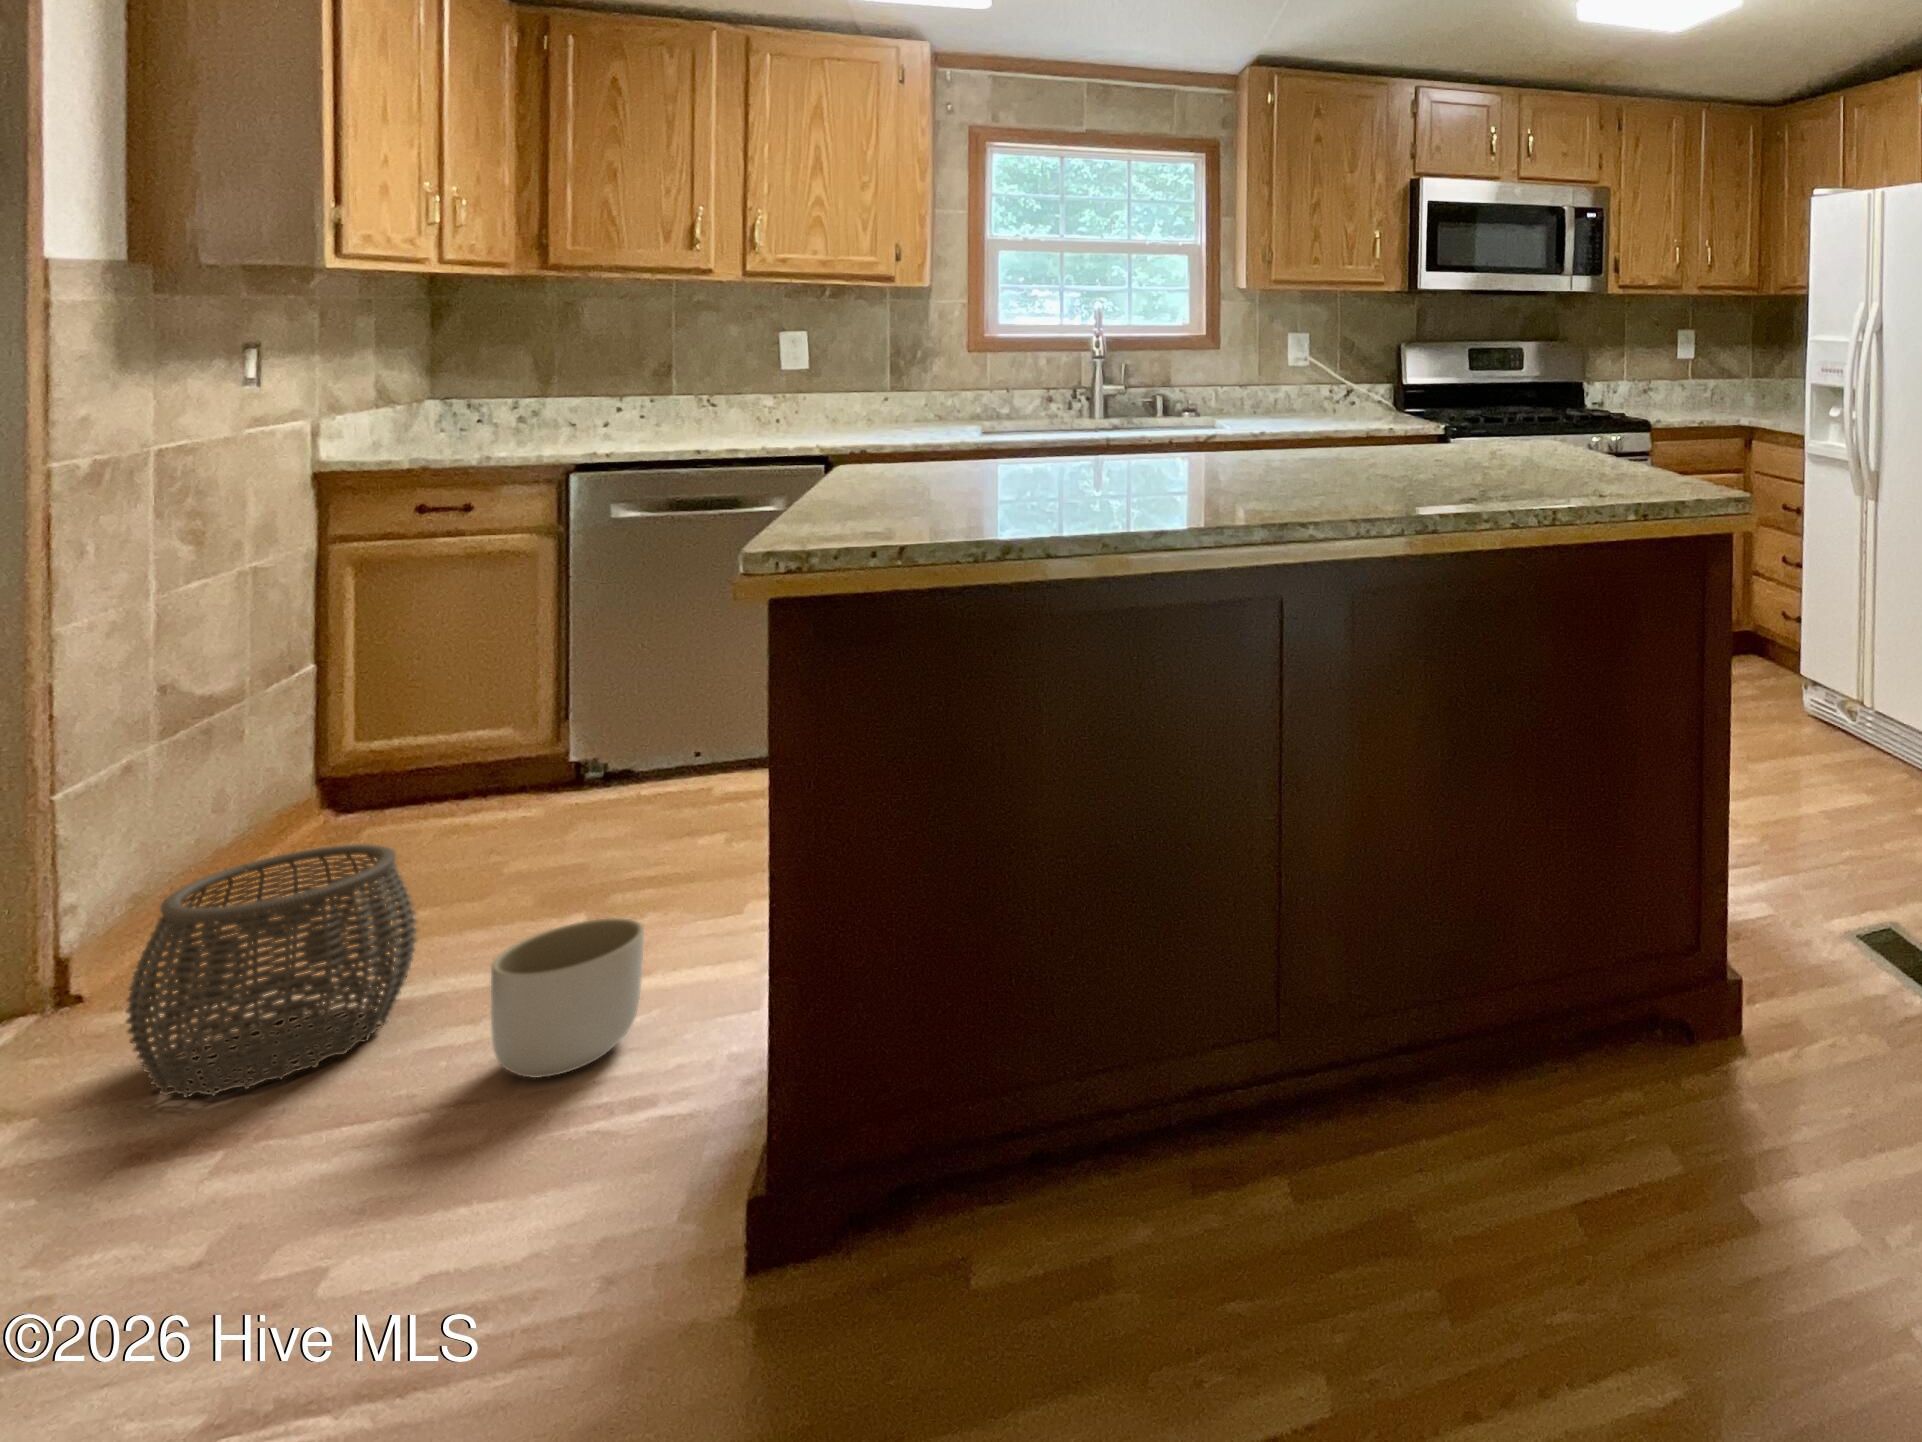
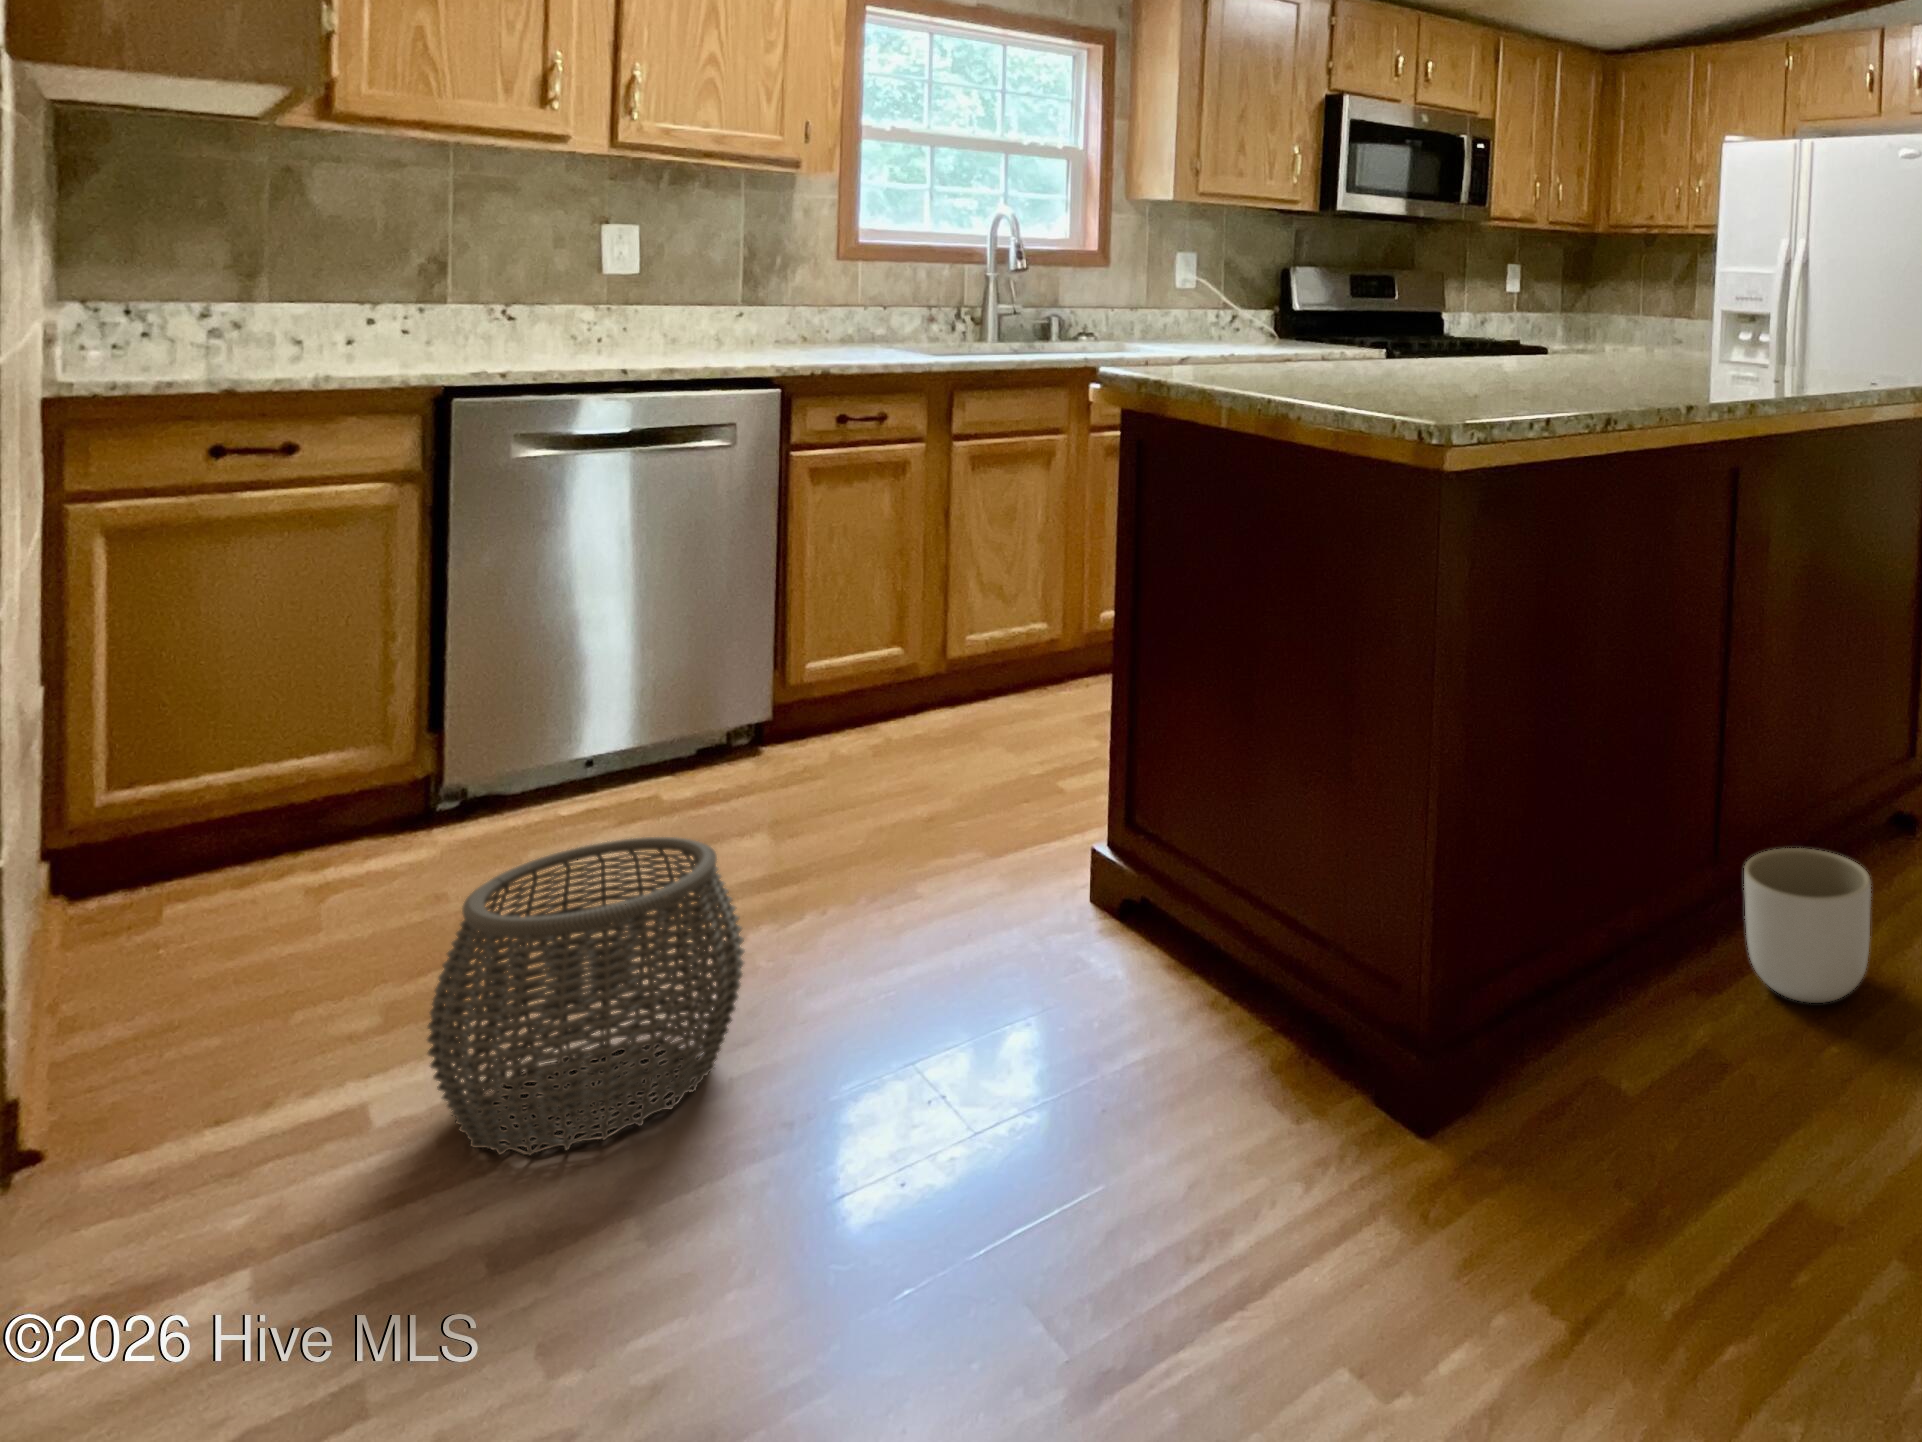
planter: present [491,918,644,1078] -> present [1744,848,1871,1003]

